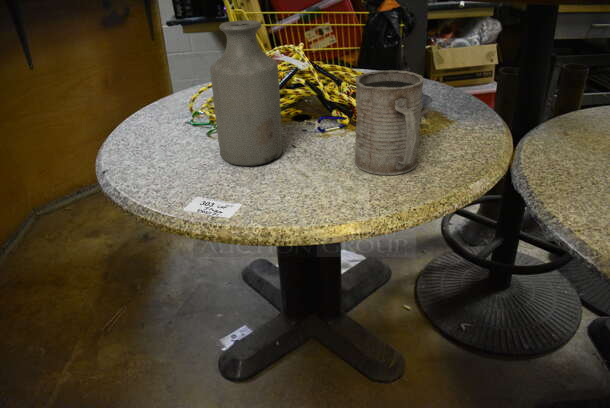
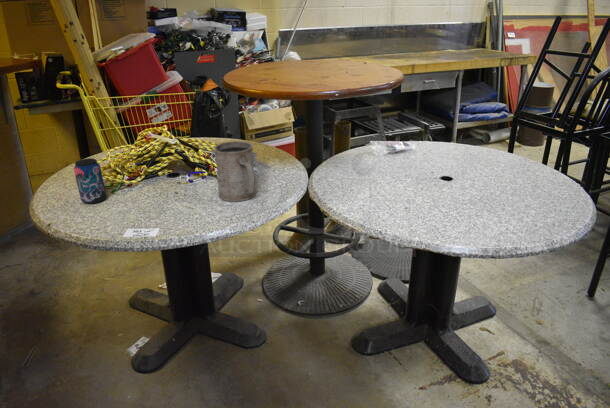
bottle: present [210,20,282,166] -> none [120,119,171,208]
beverage can: none [152,80,196,148] -> present [74,158,106,204]

